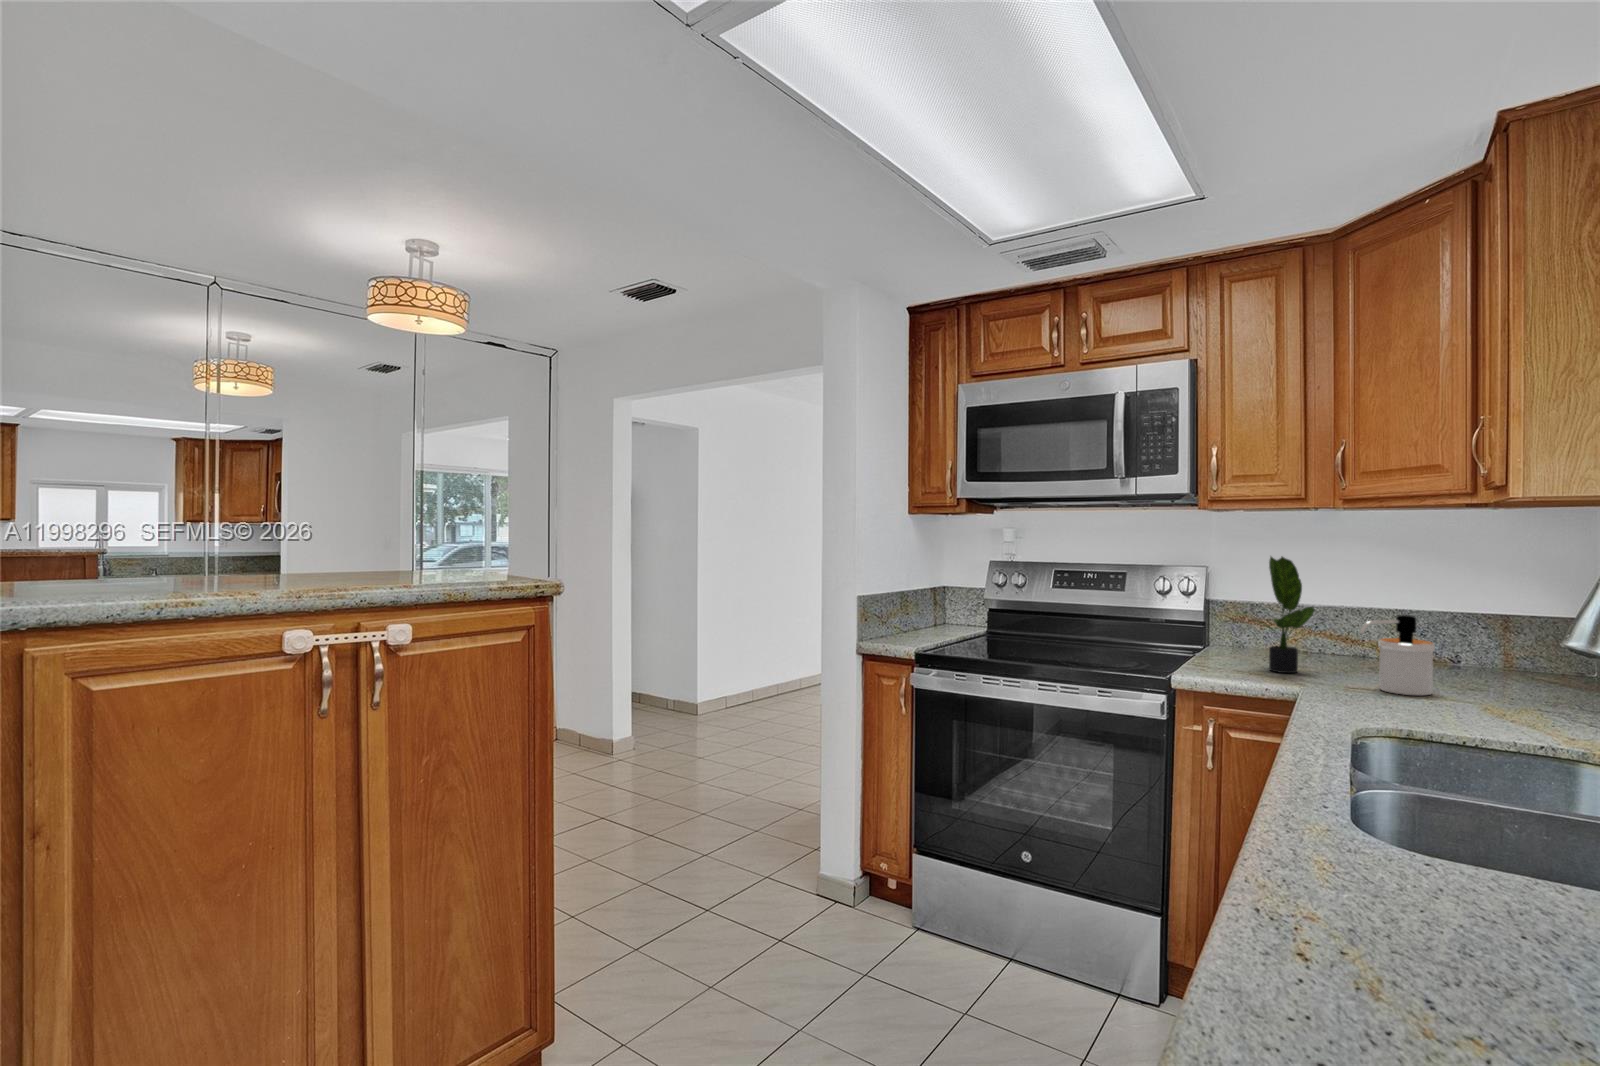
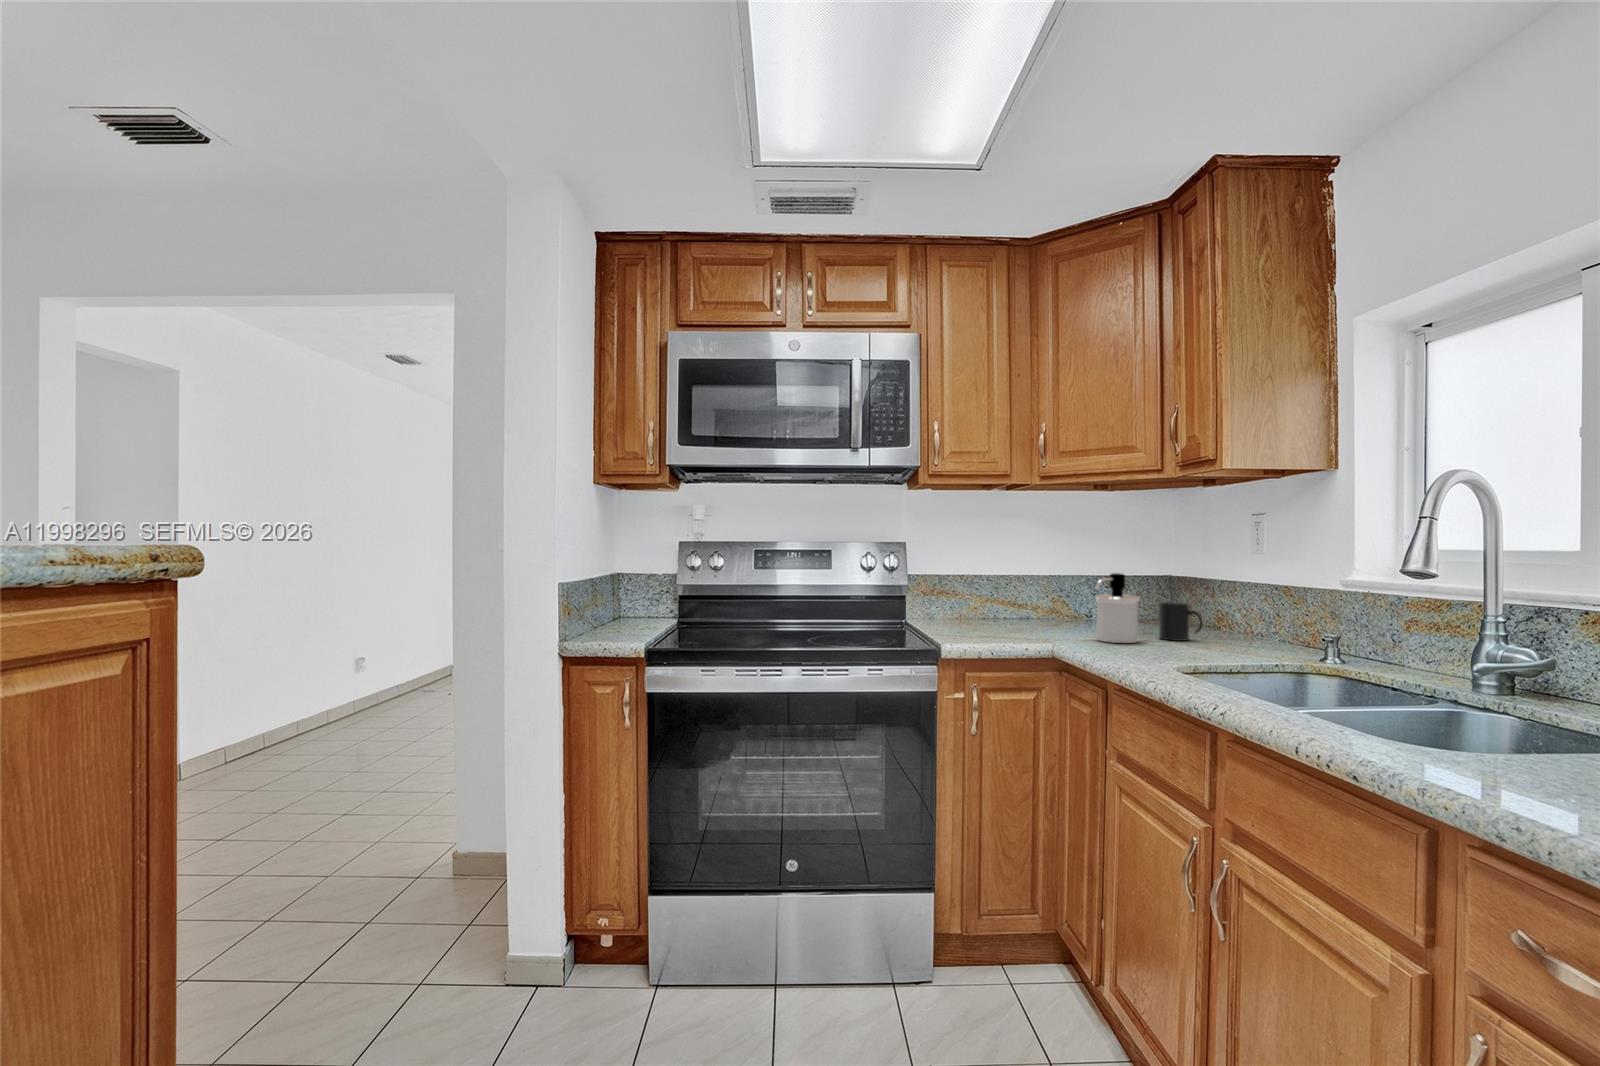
potted plant: present [1261,557,1315,673] -> none [977,524,1037,635]
mug: none [1477,654,1532,701] -> present [1159,603,1203,641]

